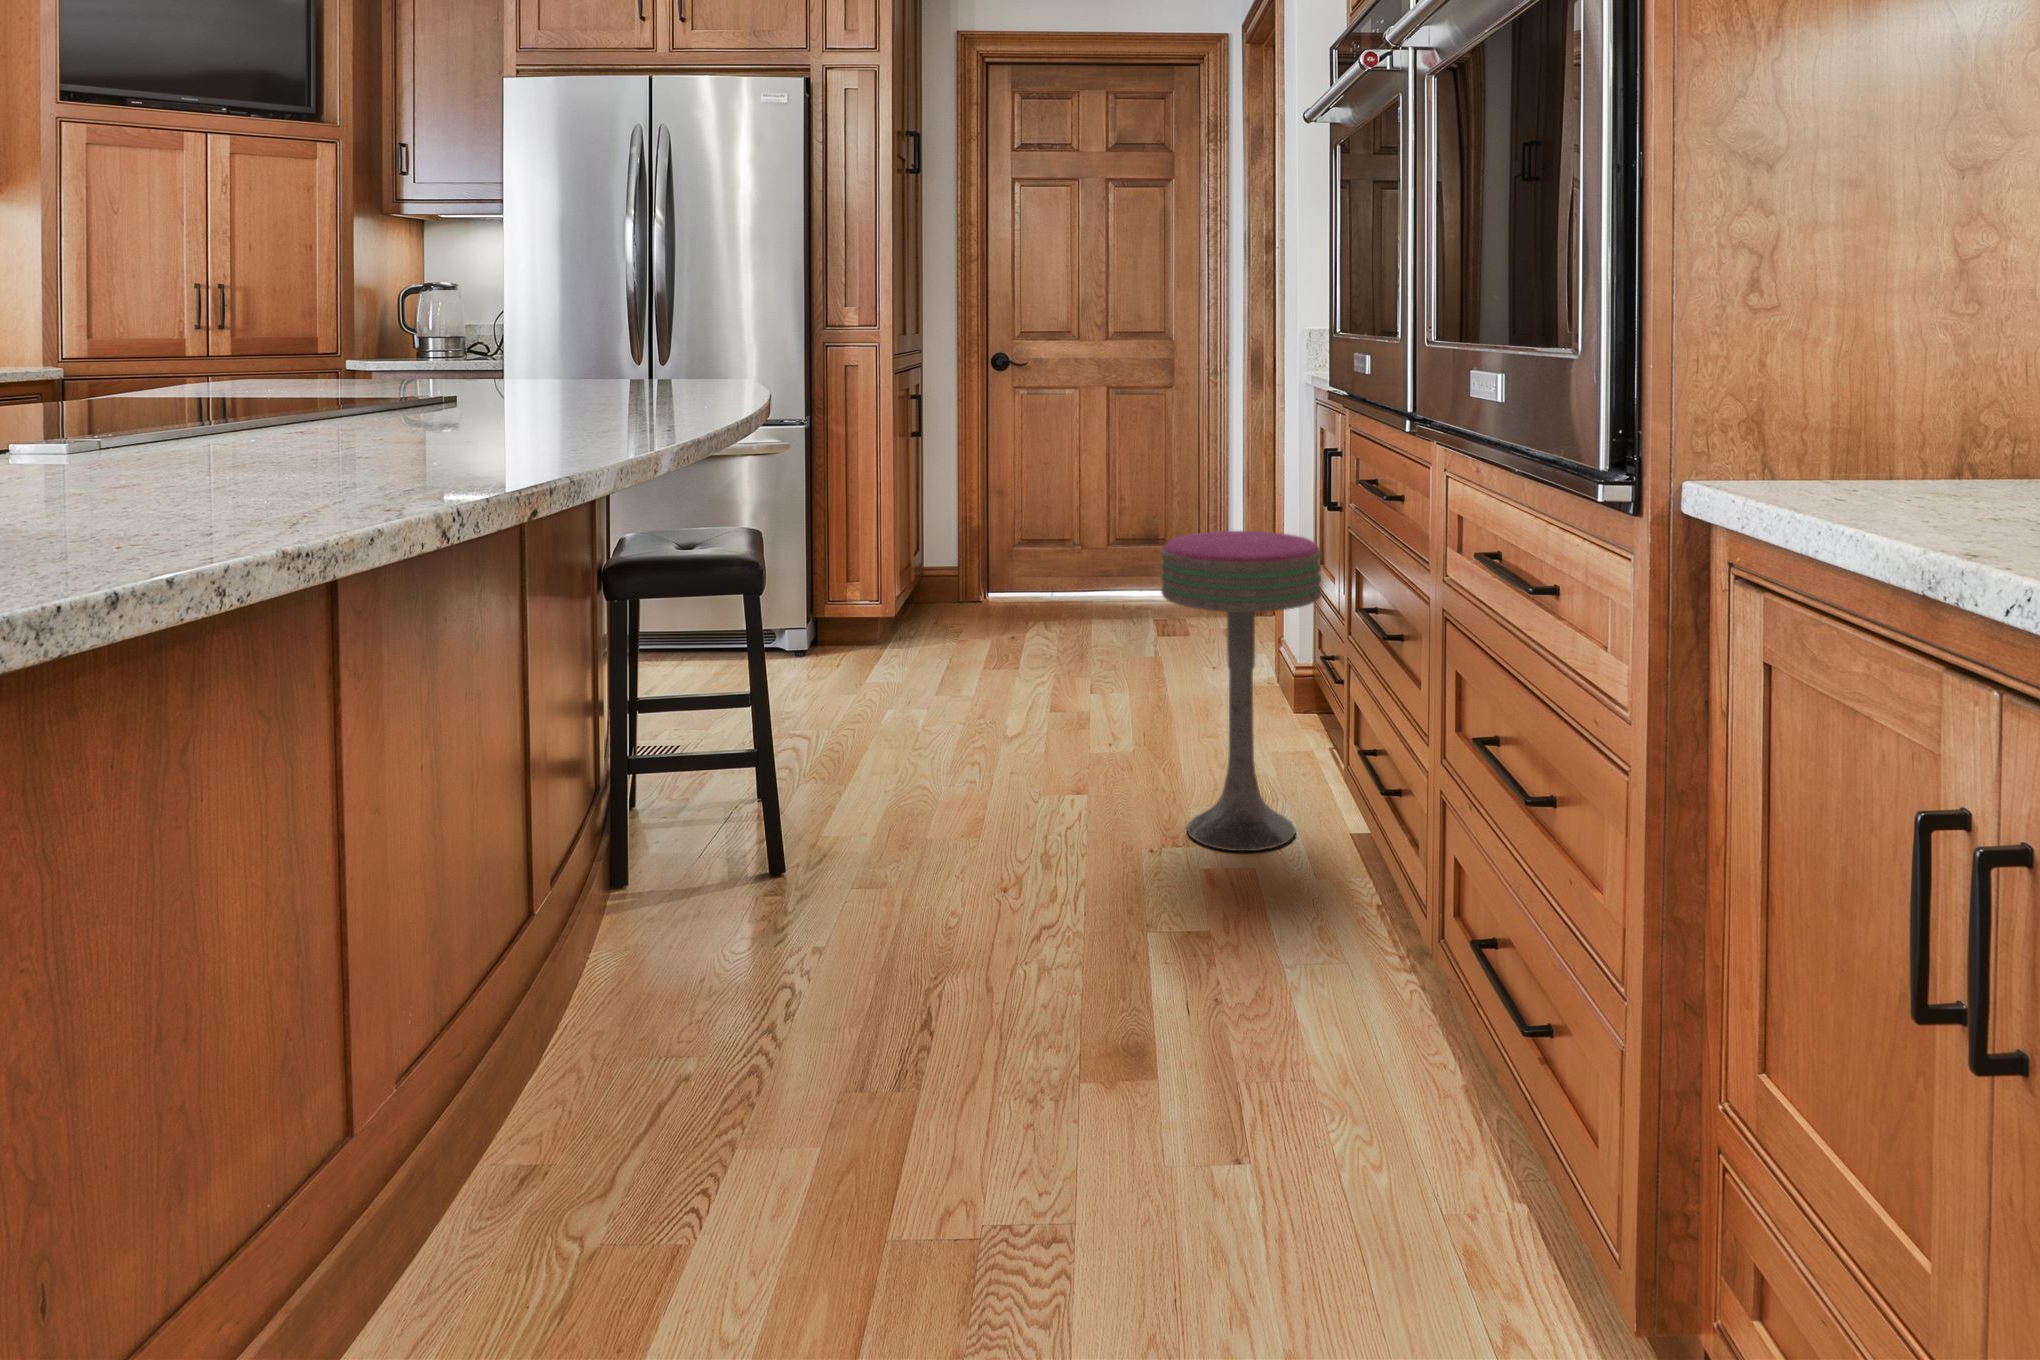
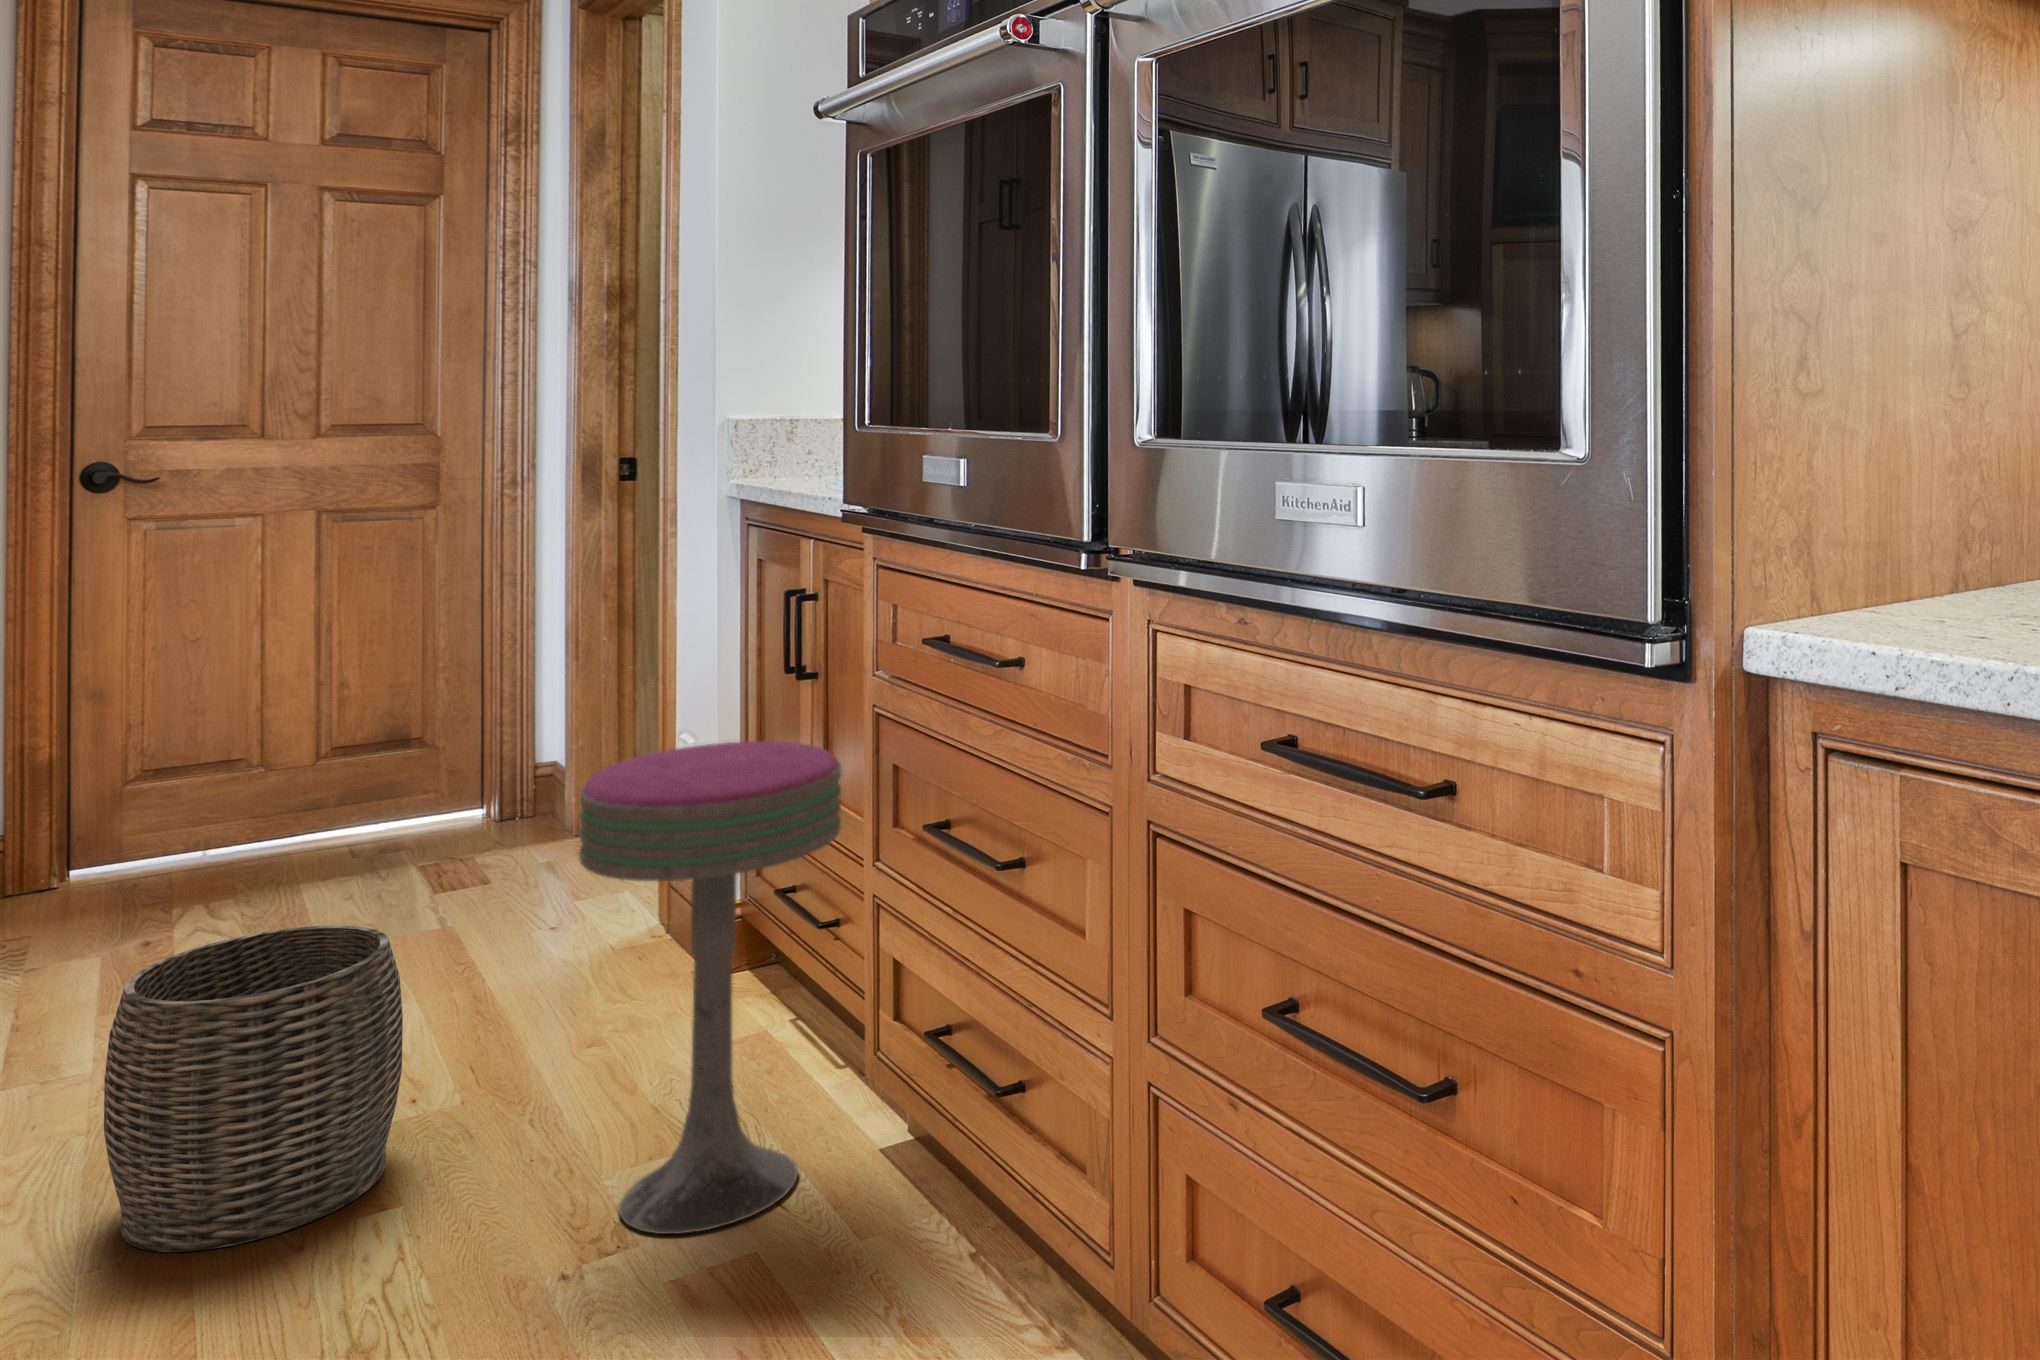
woven basket: none [951,618,1091,790] -> present [104,926,403,1252]

